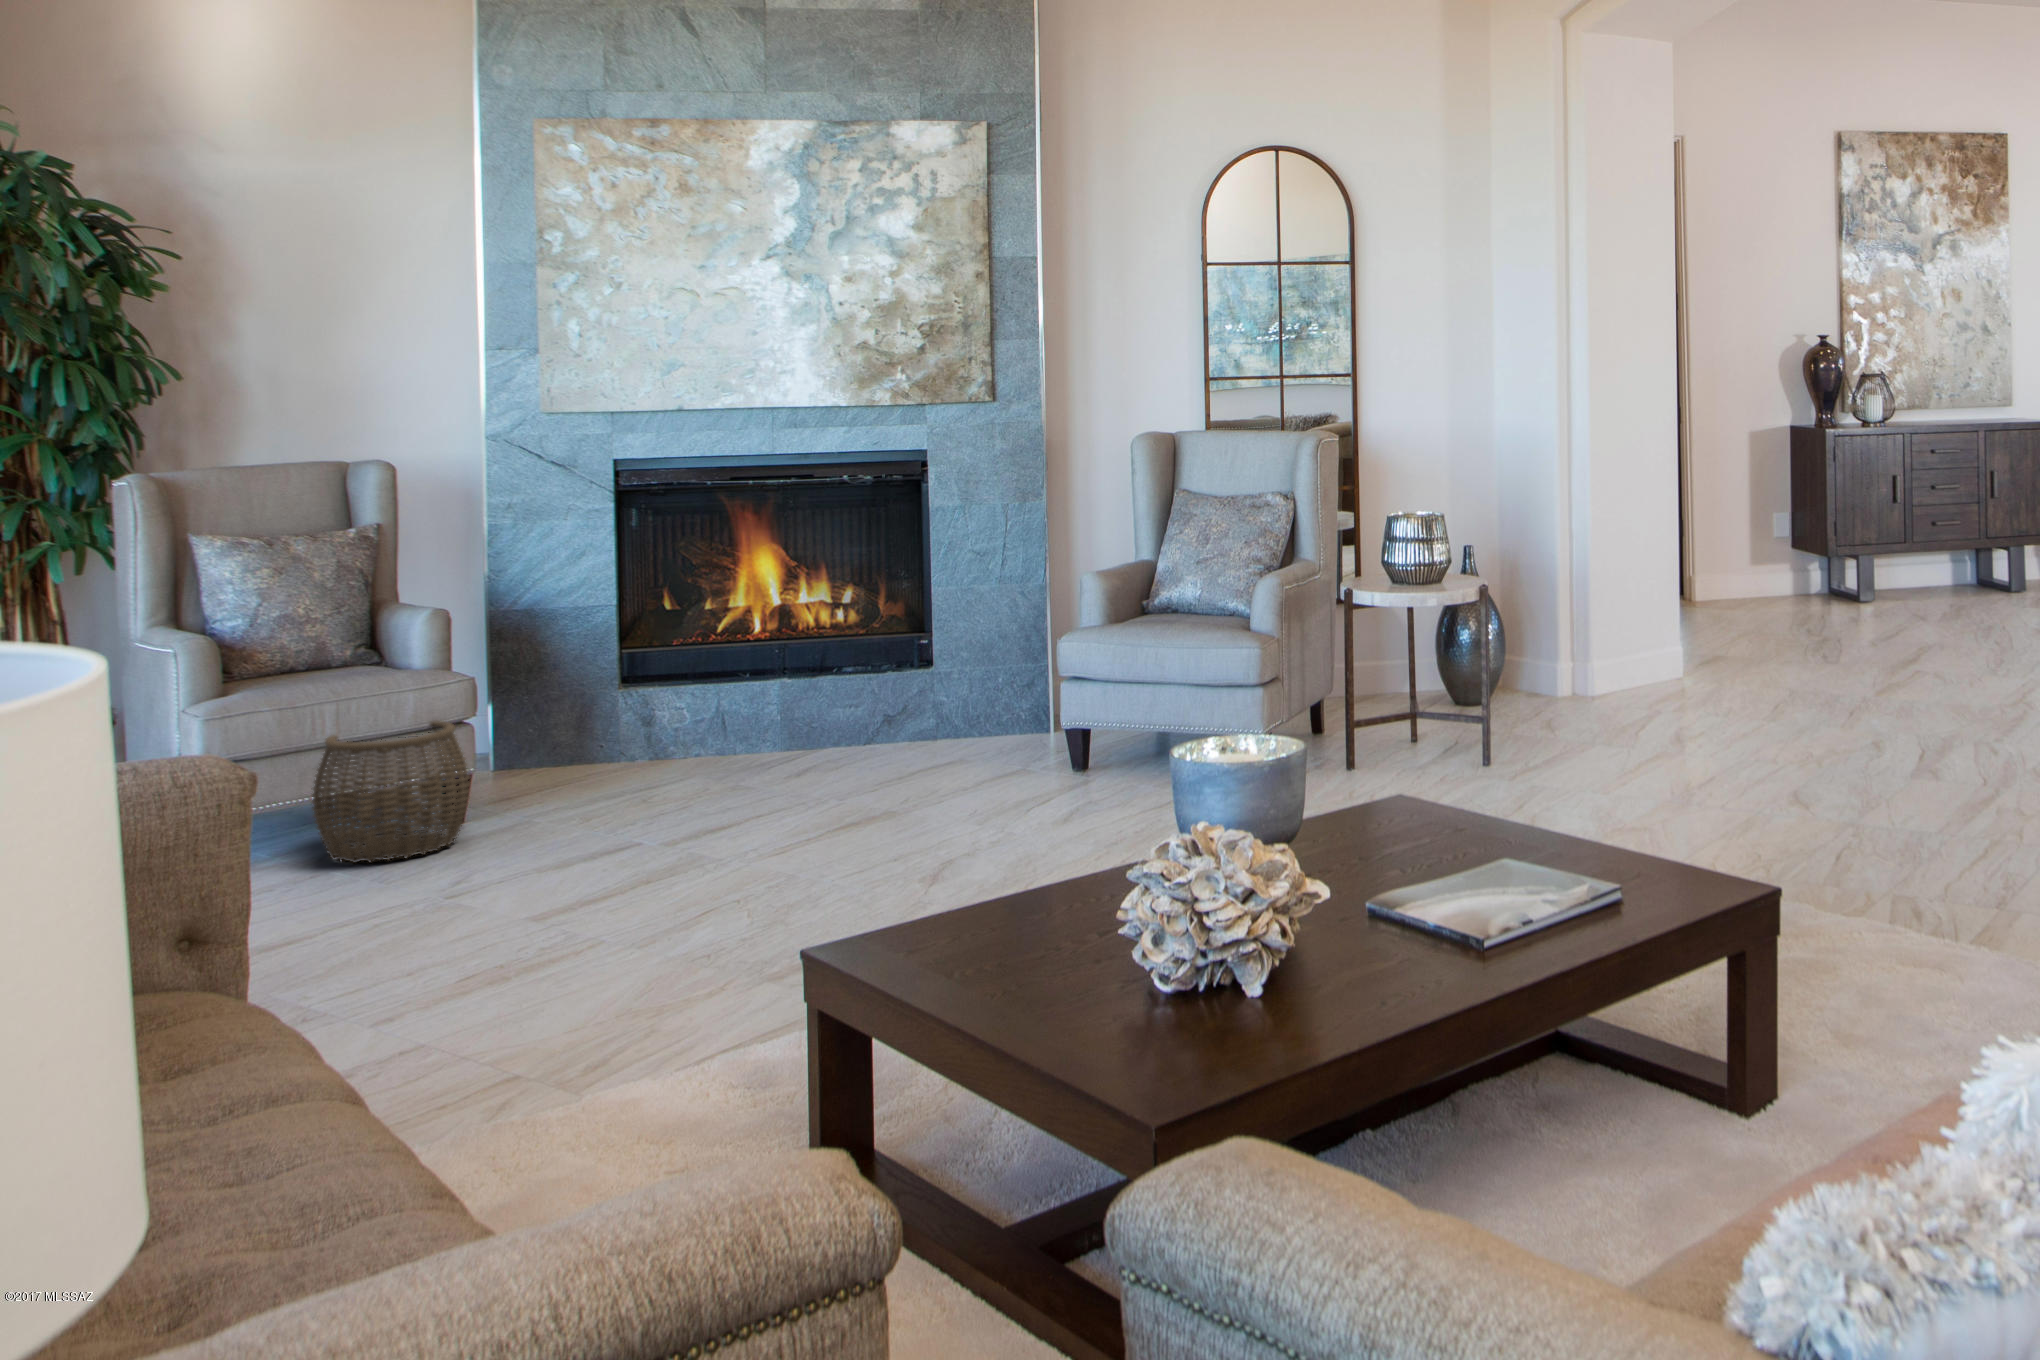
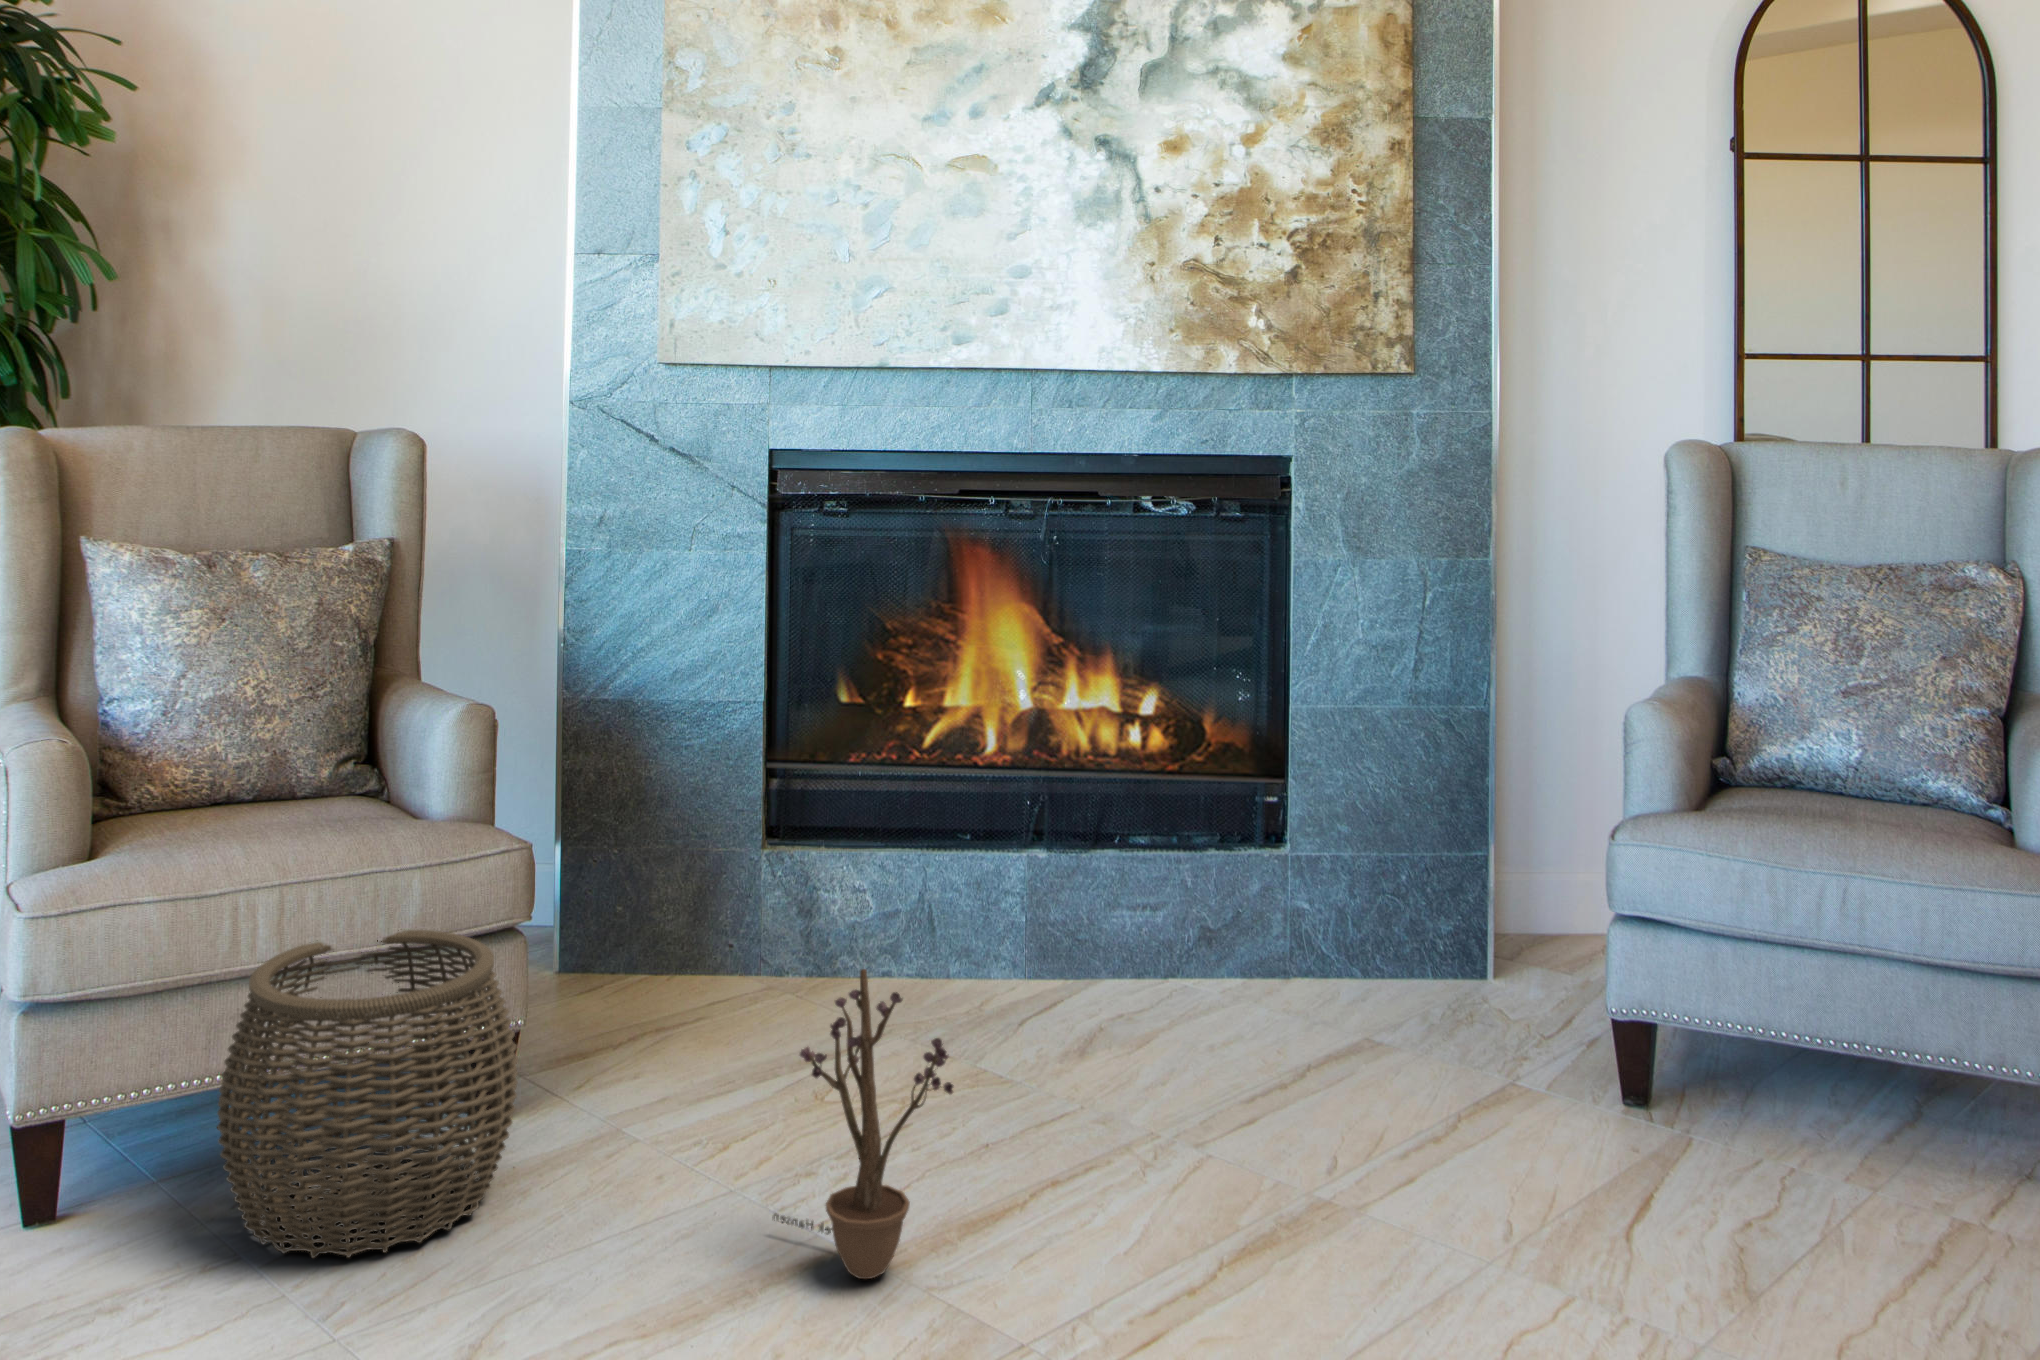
decorative plant: none [607,707,689,845] -> present [772,969,954,1279]

